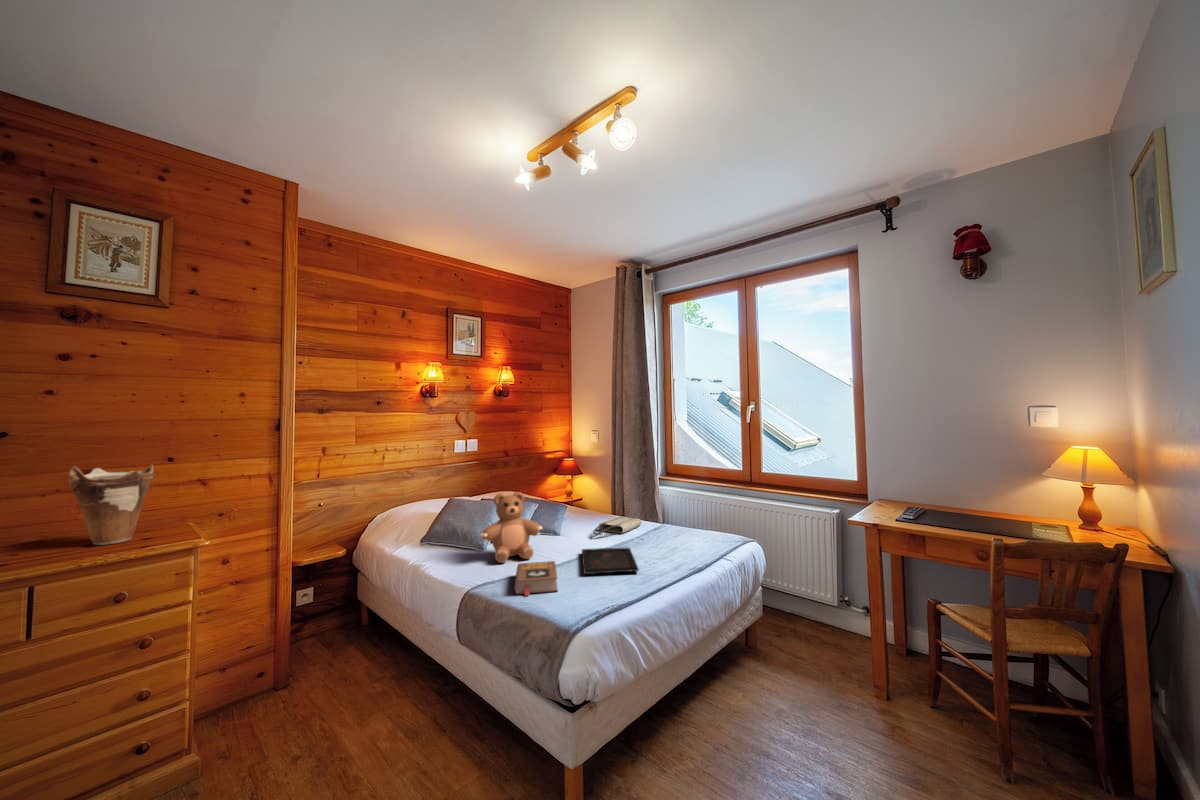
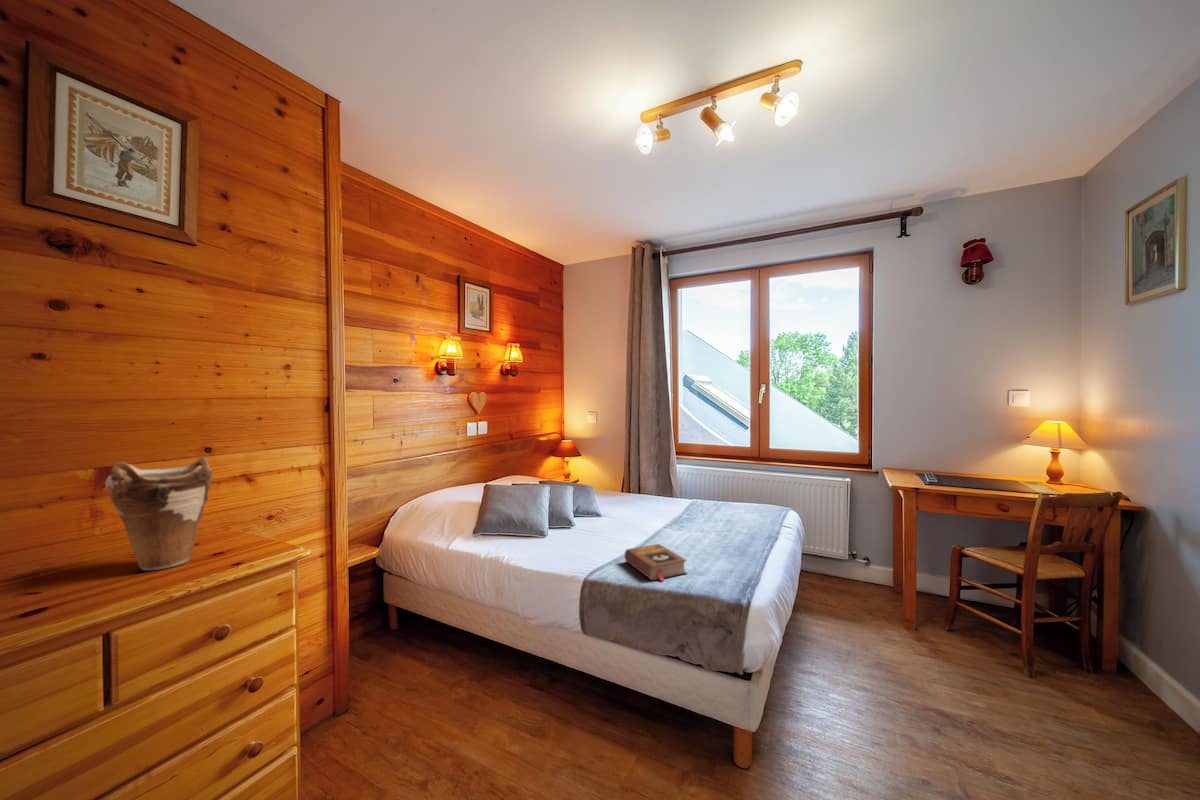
teddy bear: present [480,492,542,563] -> none [565,476,622,551]
tote bag: present [593,517,641,535] -> none [645,497,680,516]
tray: present [582,548,638,574] -> none [660,526,740,554]

